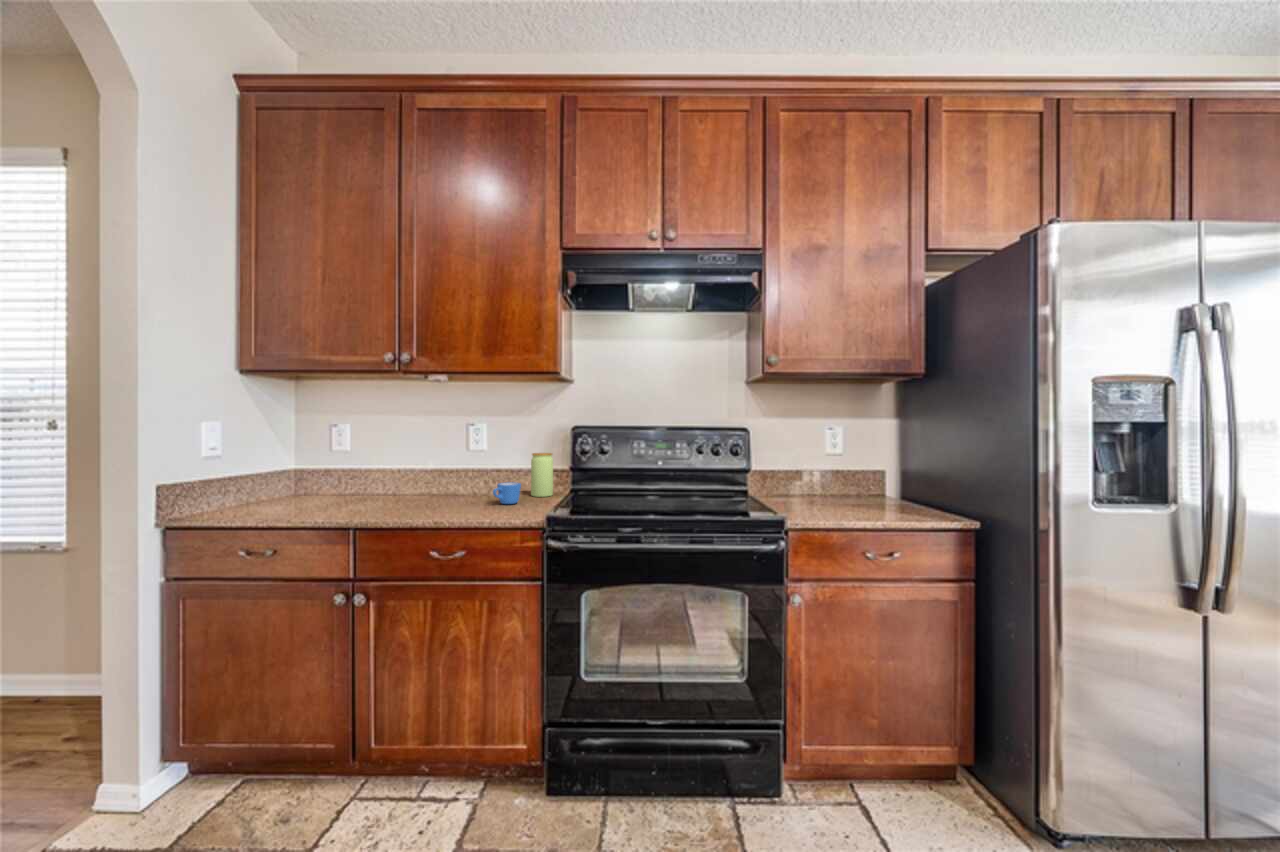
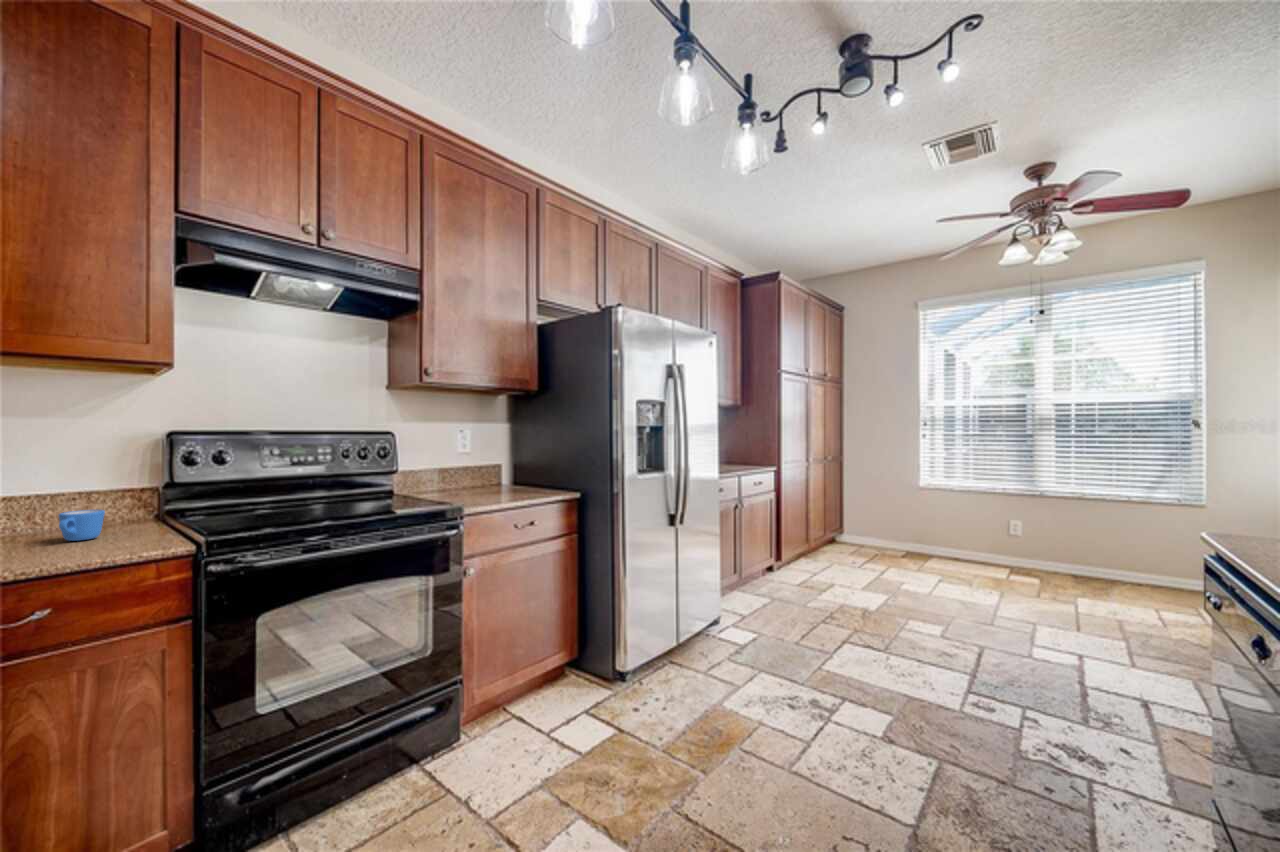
jar: present [531,453,553,497] -> none [93,468,135,528]

